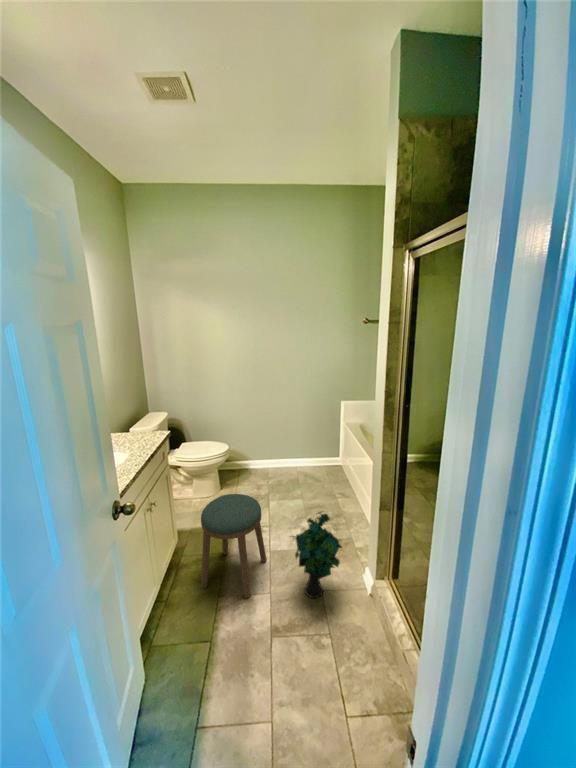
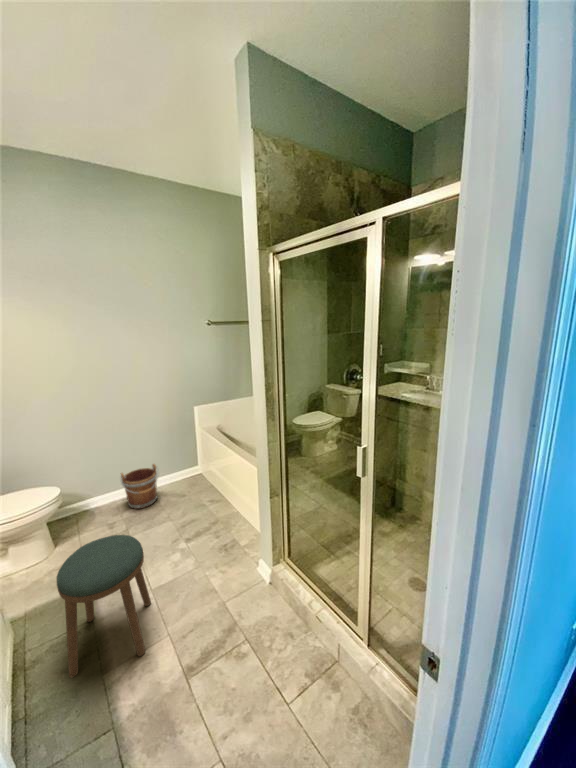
bucket: none [272,445,303,481] -> present [121,464,158,509]
decorative plant: present [295,512,342,598] -> none [181,519,242,616]

